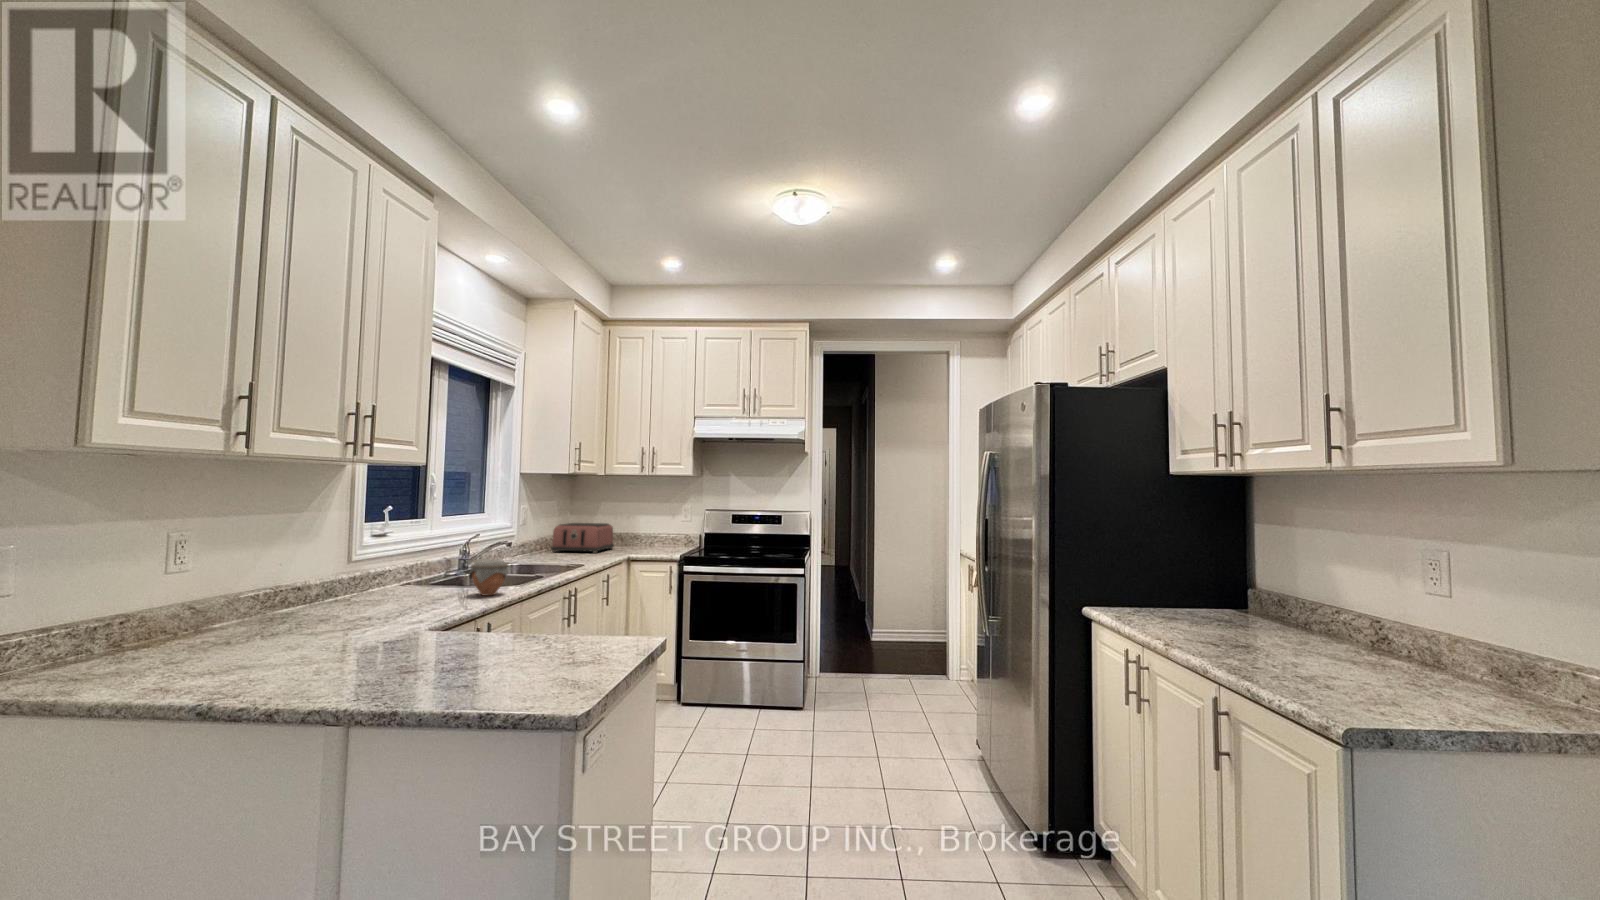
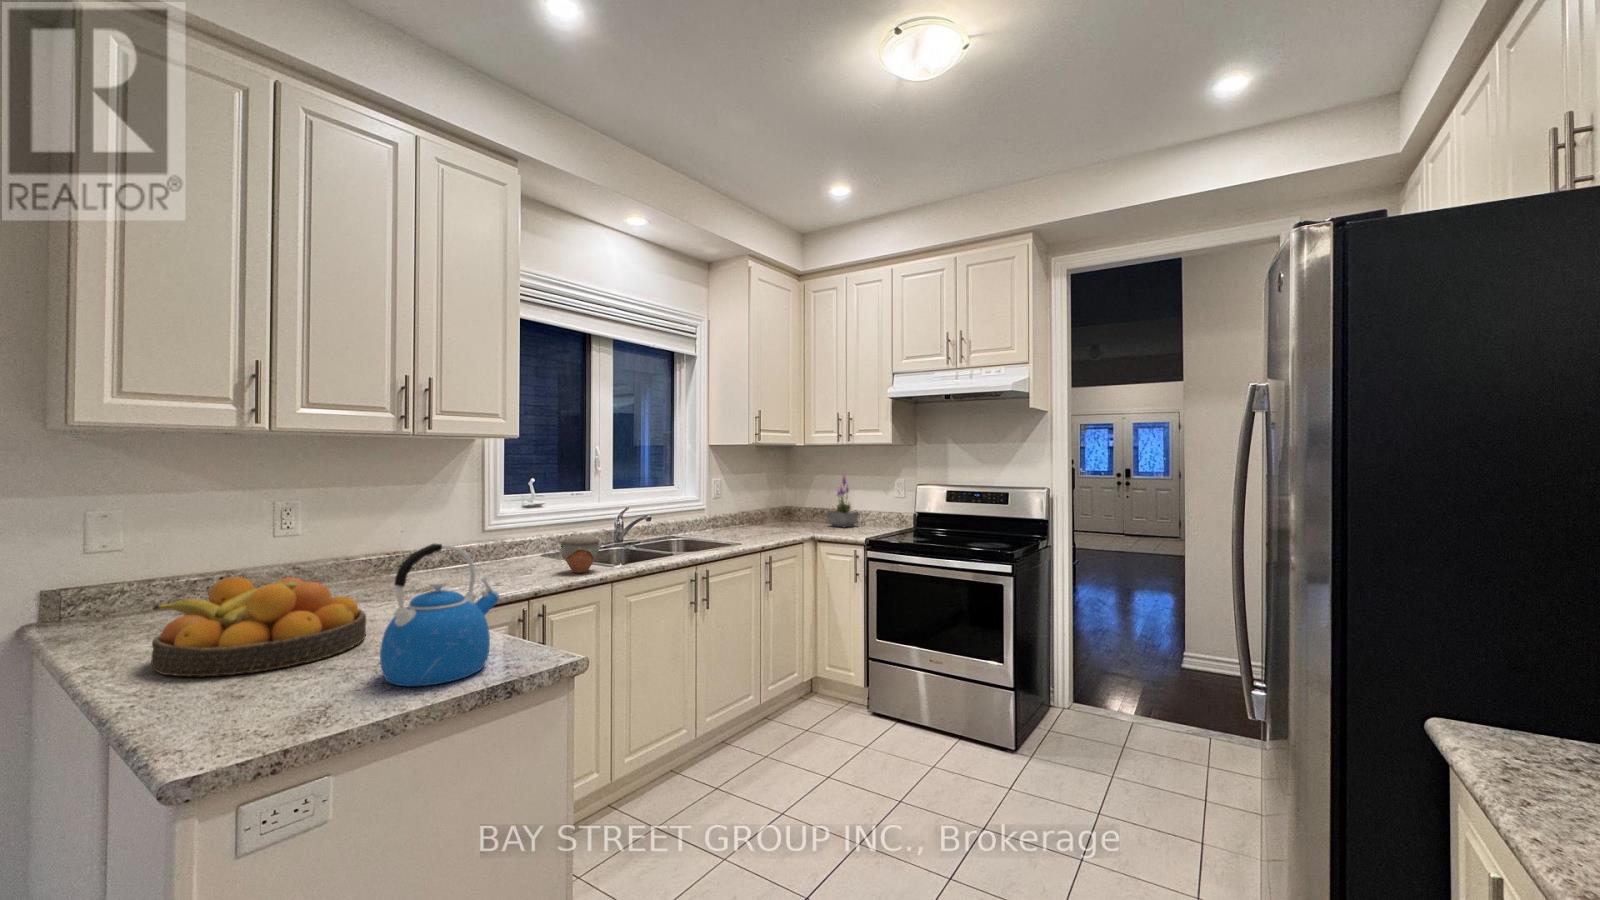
potted plant: none [621,499,651,549] -> present [827,475,859,527]
toaster: present [551,523,614,553] -> none [751,497,819,530]
kettle: none [541,556,619,666] -> present [380,544,500,686]
fruit bowl: none [267,601,456,692] -> present [151,577,366,676]

